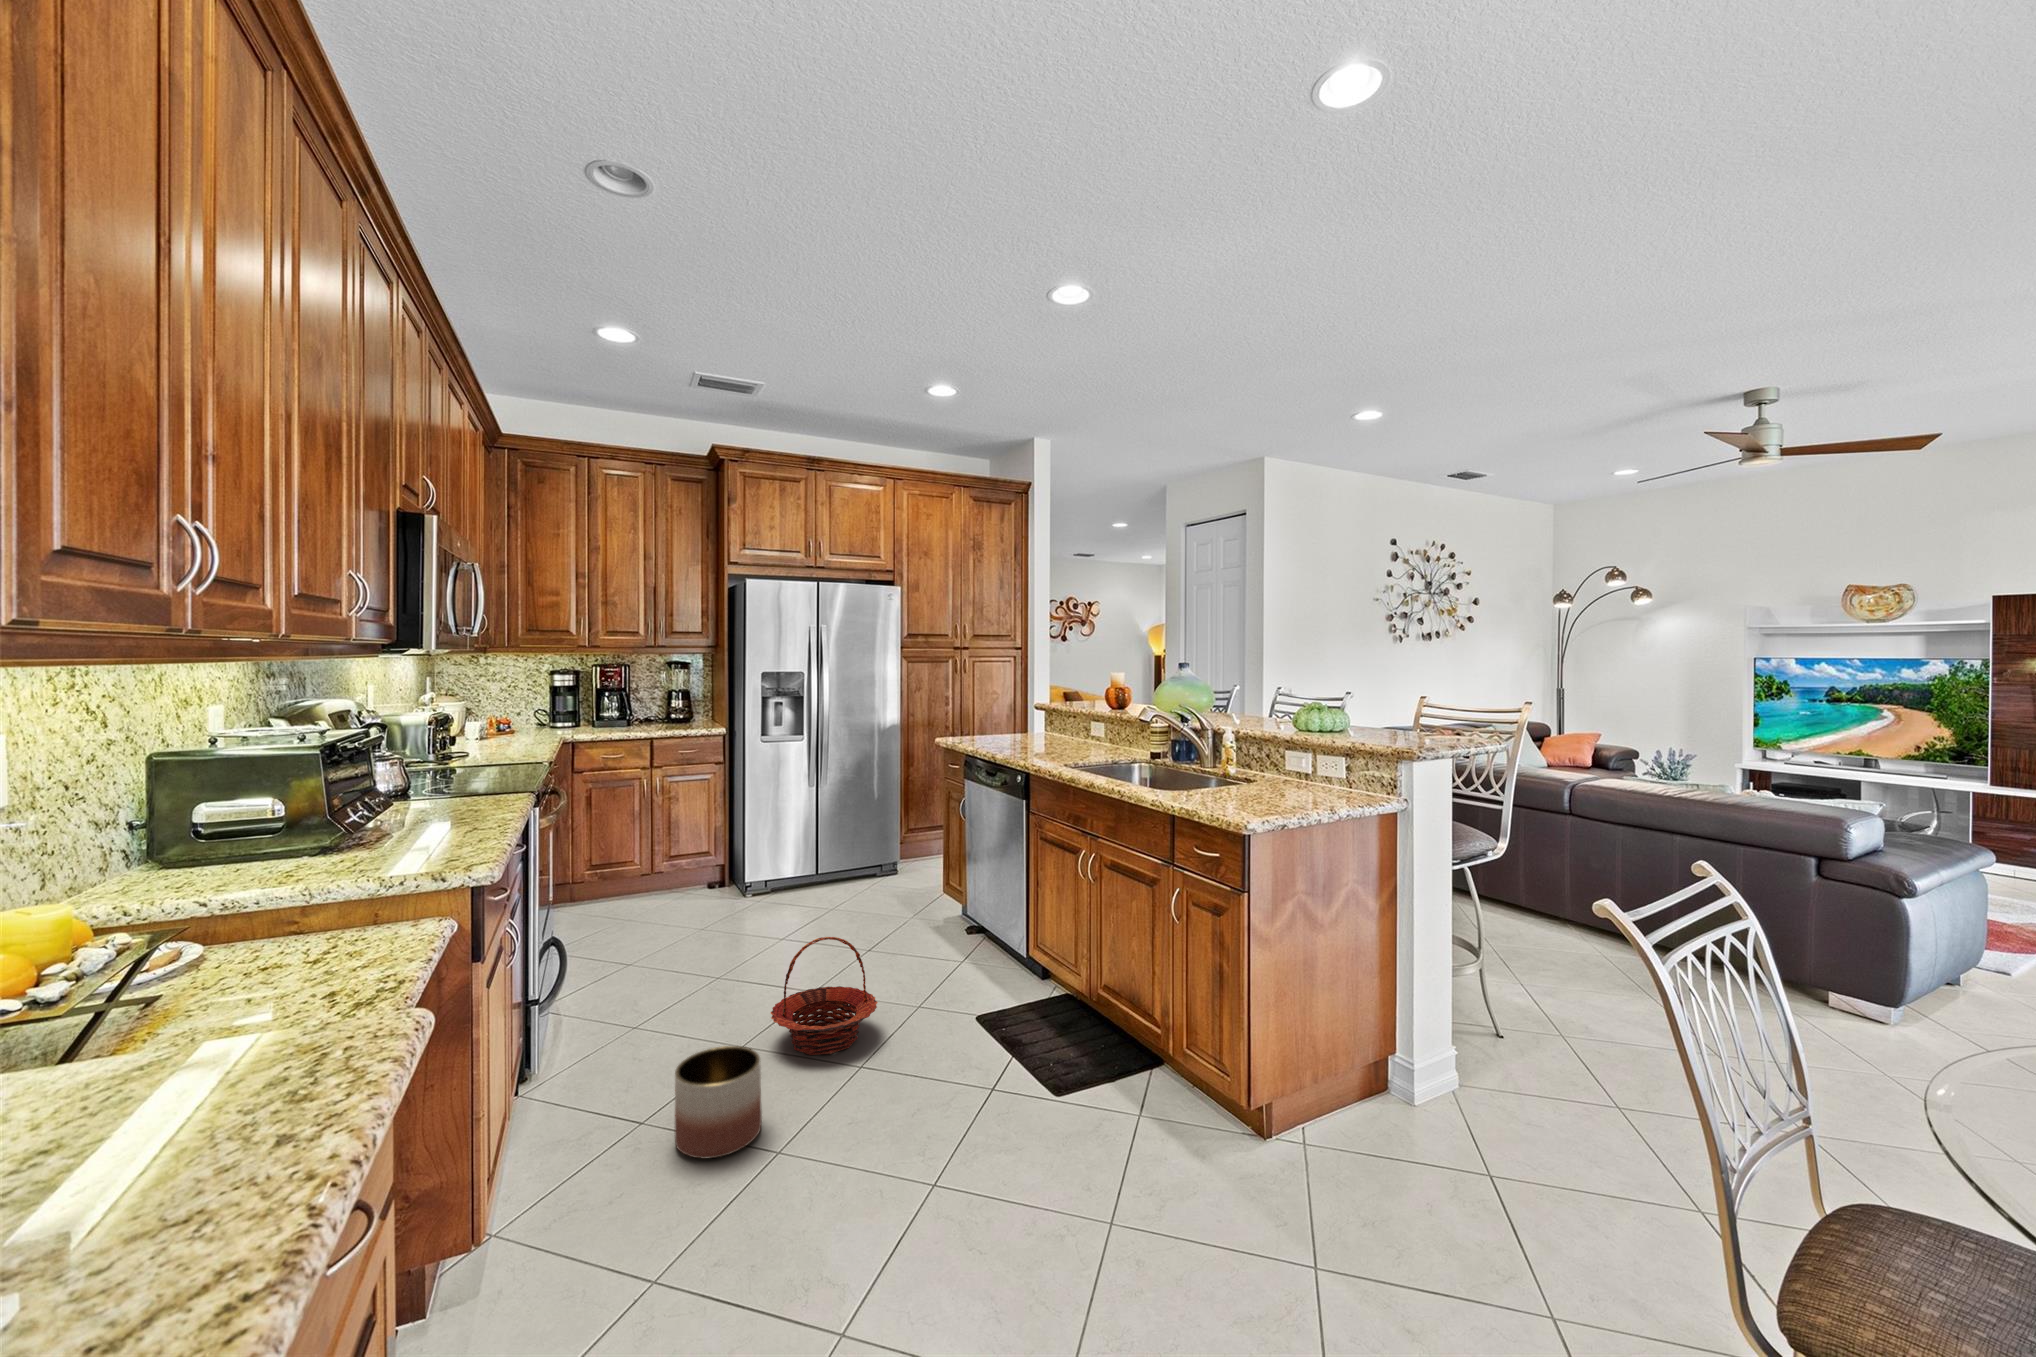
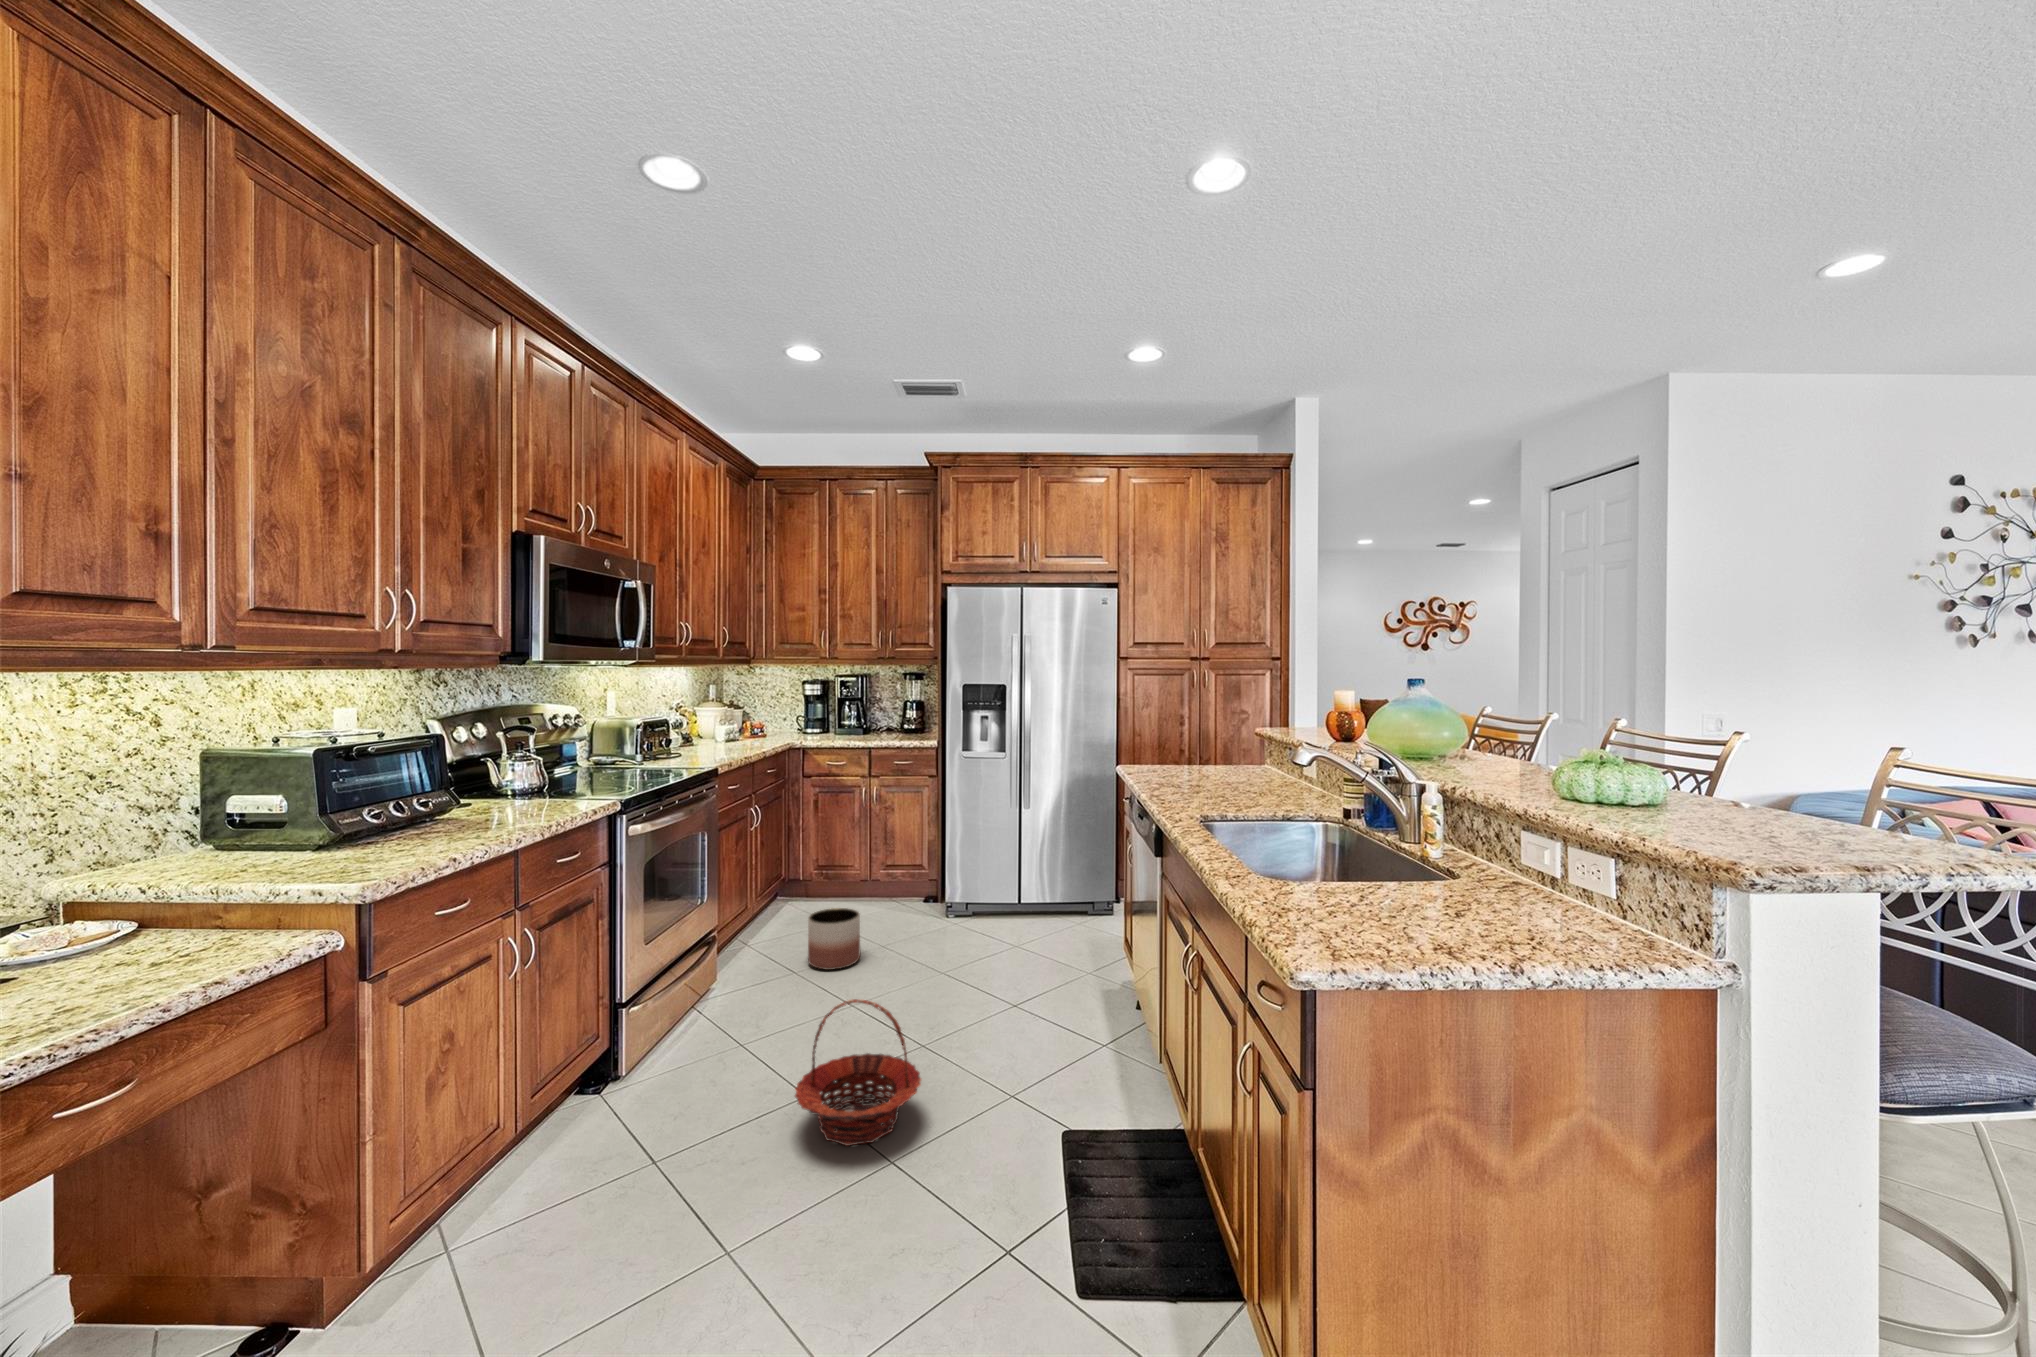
planter: present [675,1046,762,1159] -> present [808,908,860,970]

